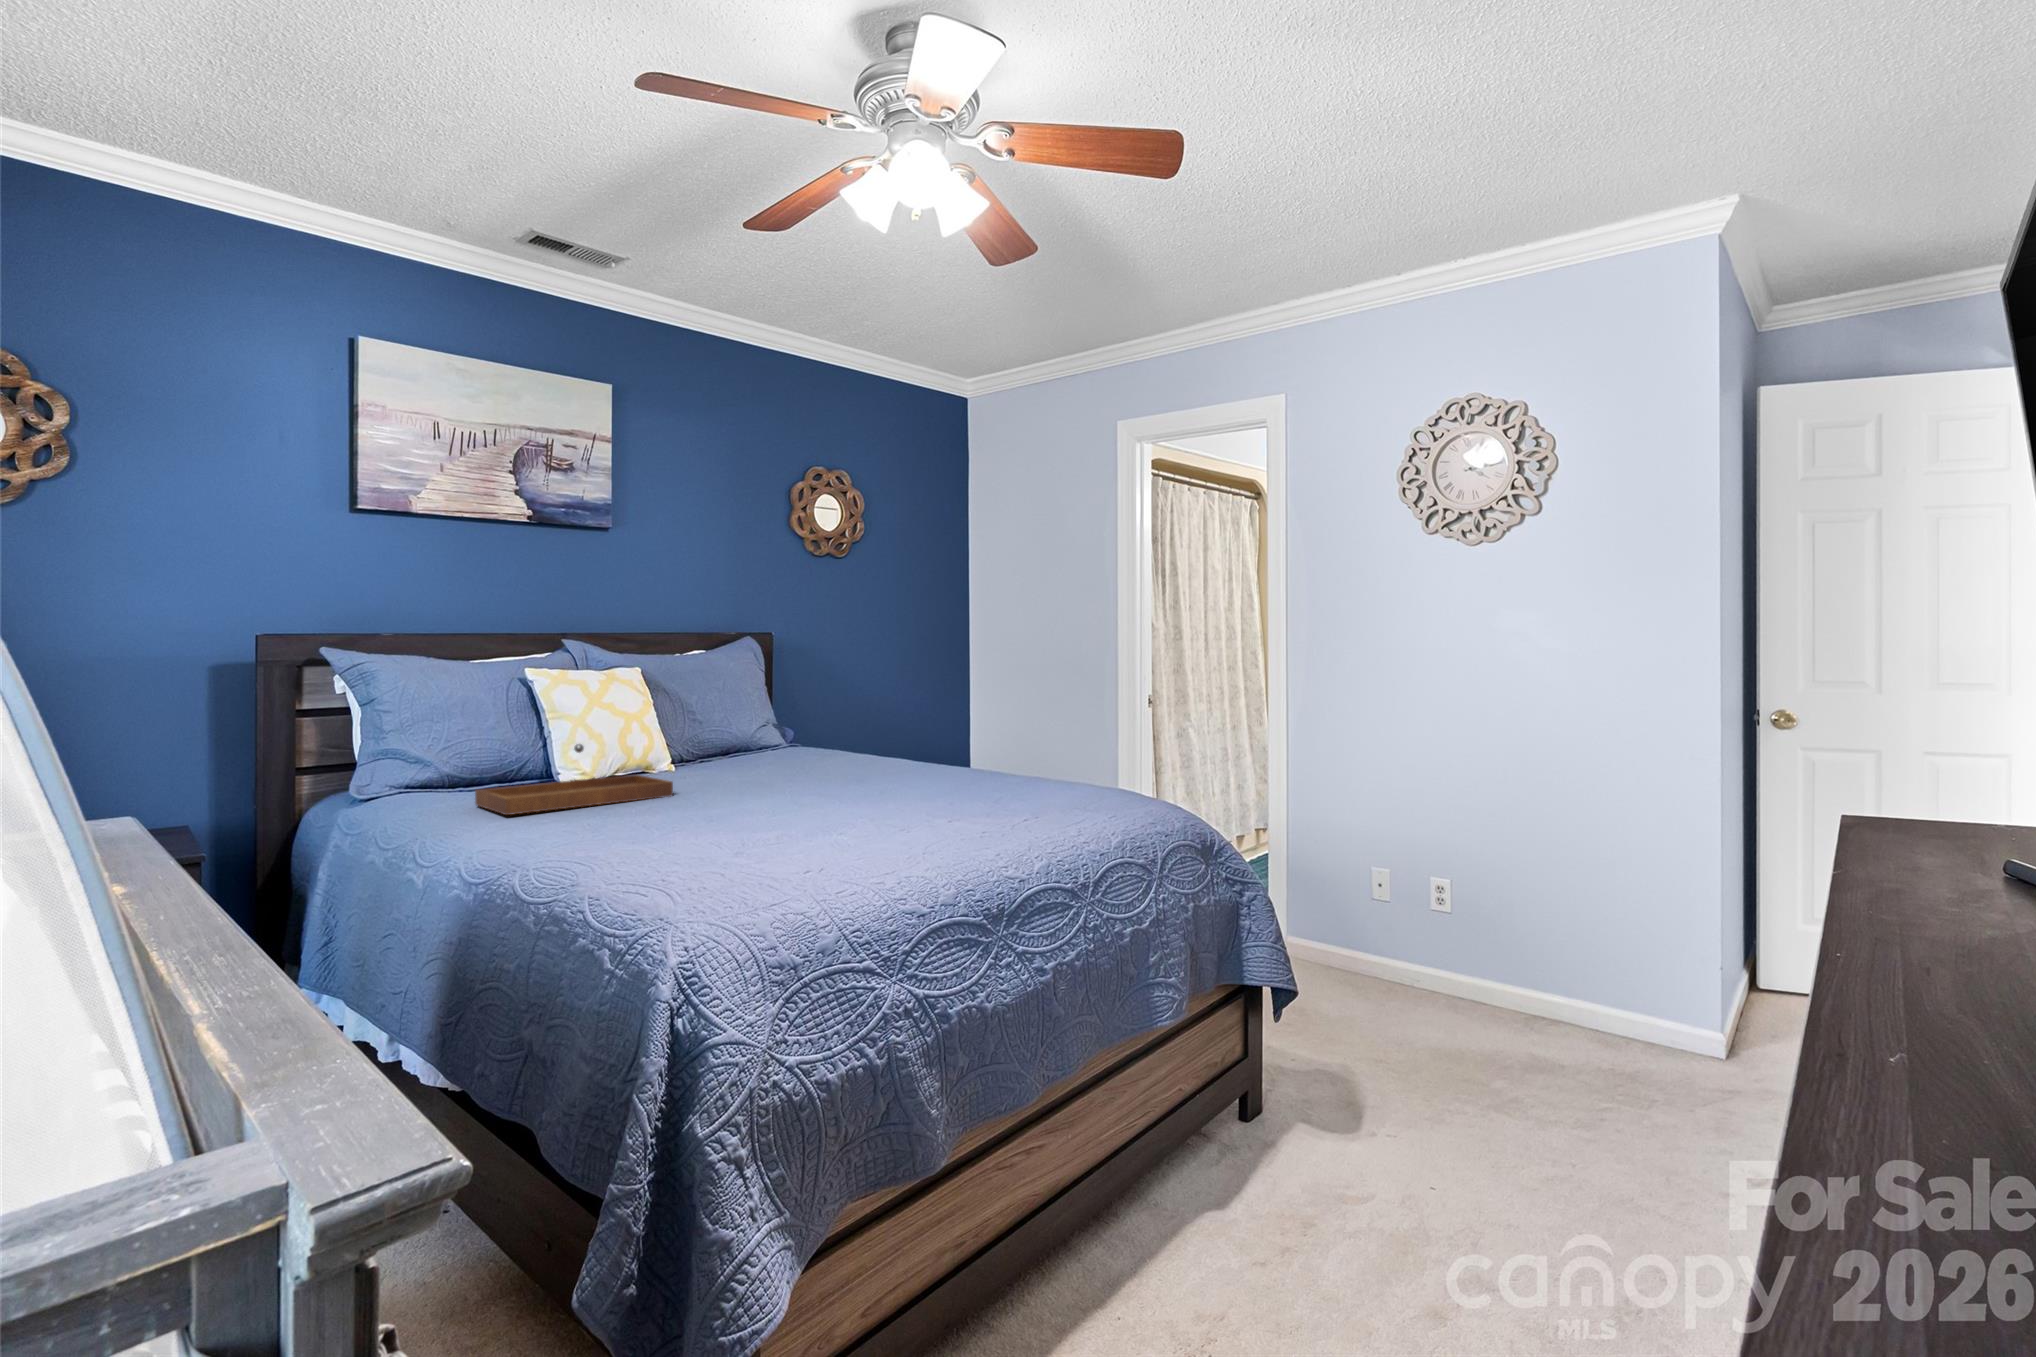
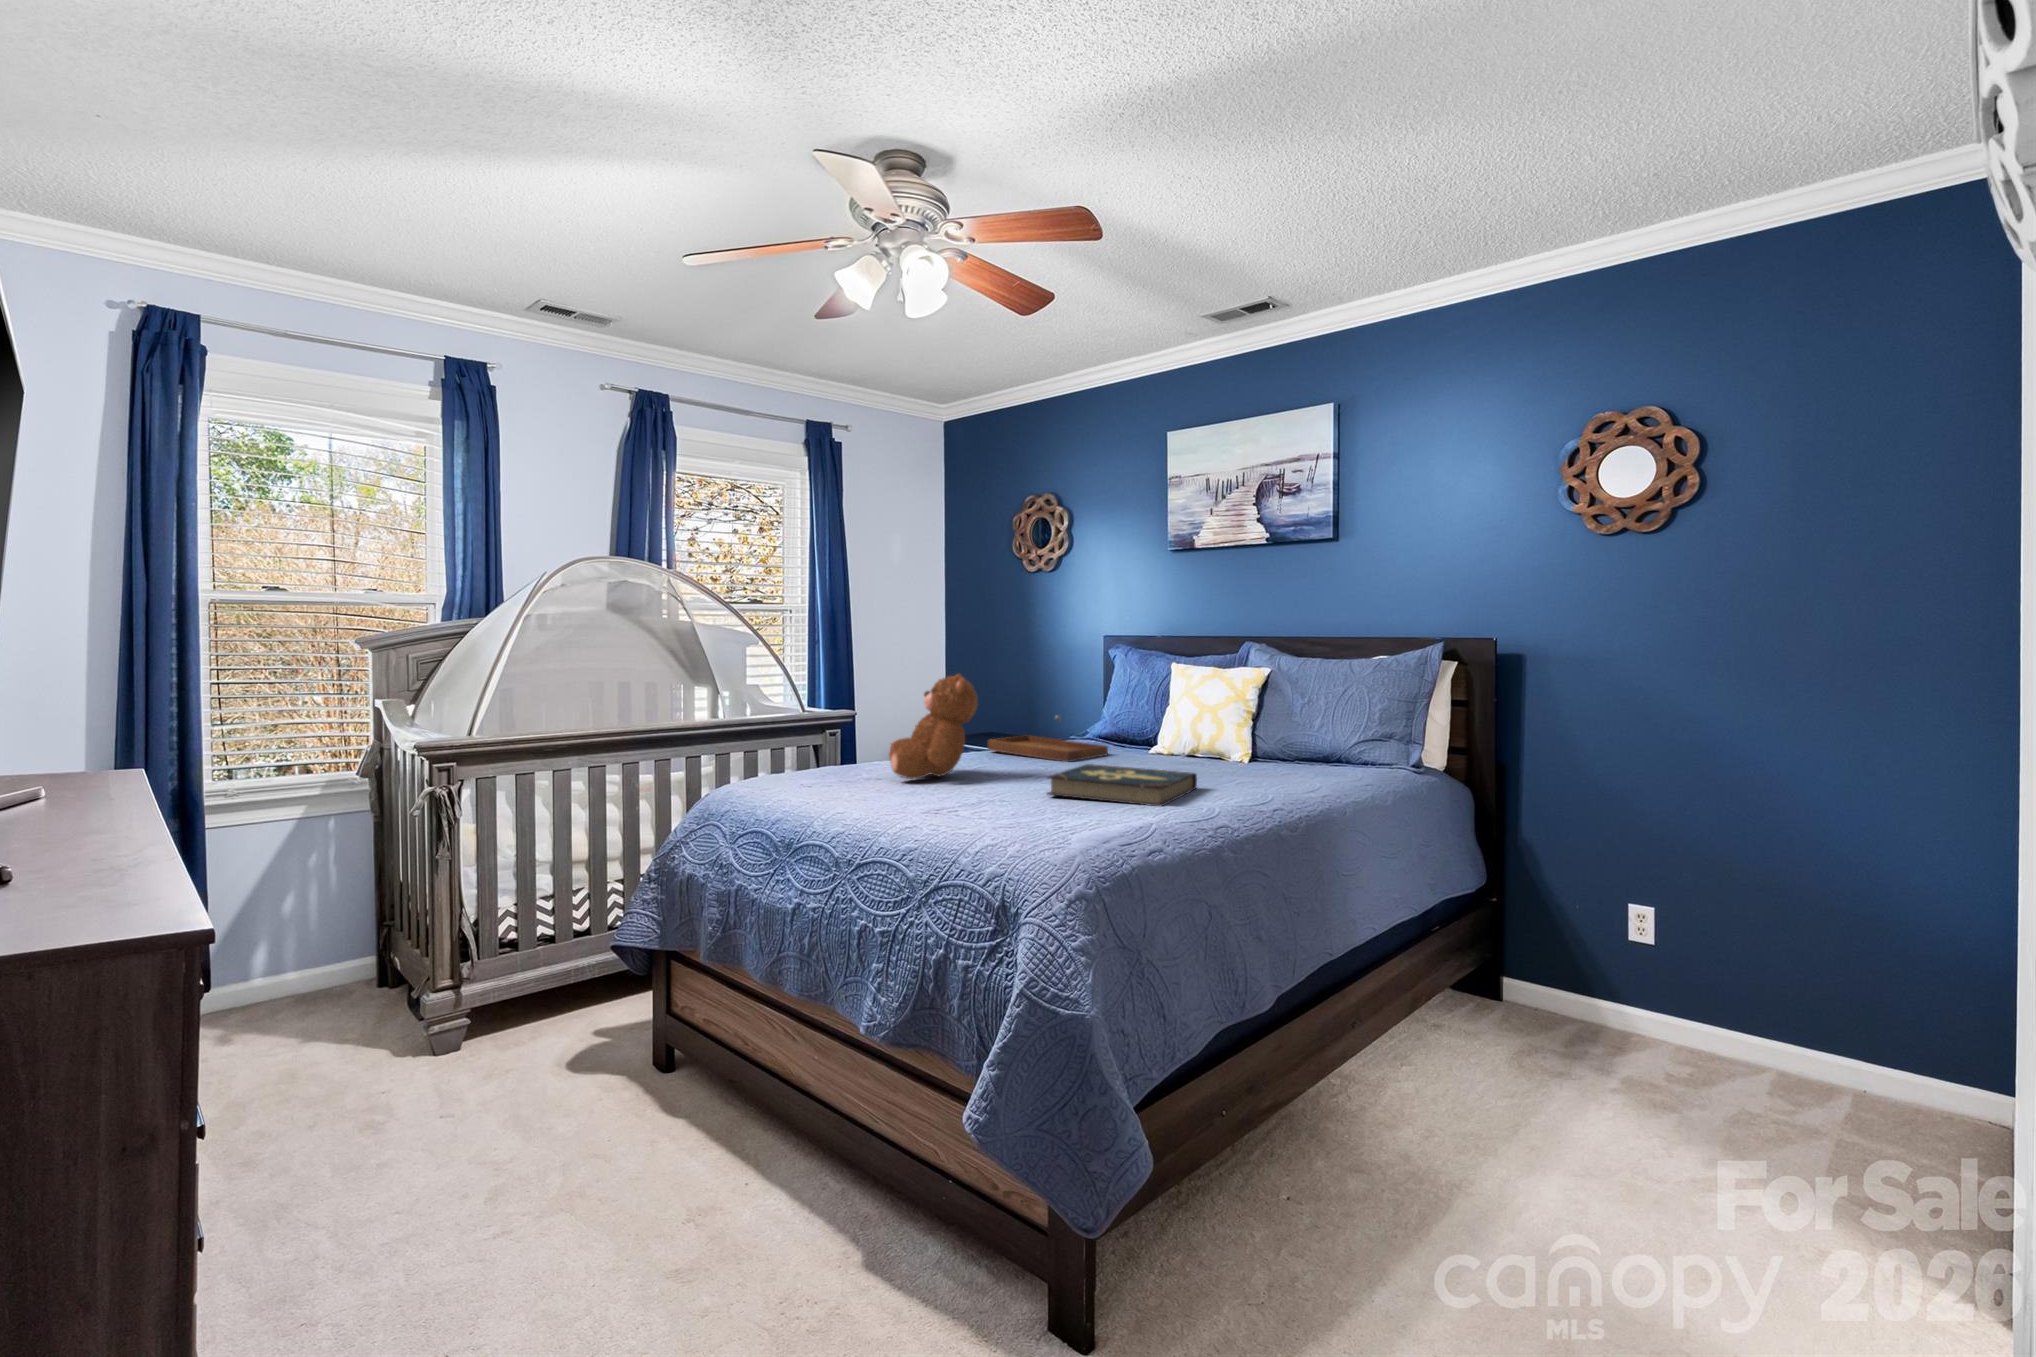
teddy bear: none [655,678,804,835] -> present [889,674,978,779]
book: none [839,758,994,797] -> present [1047,764,1197,806]

